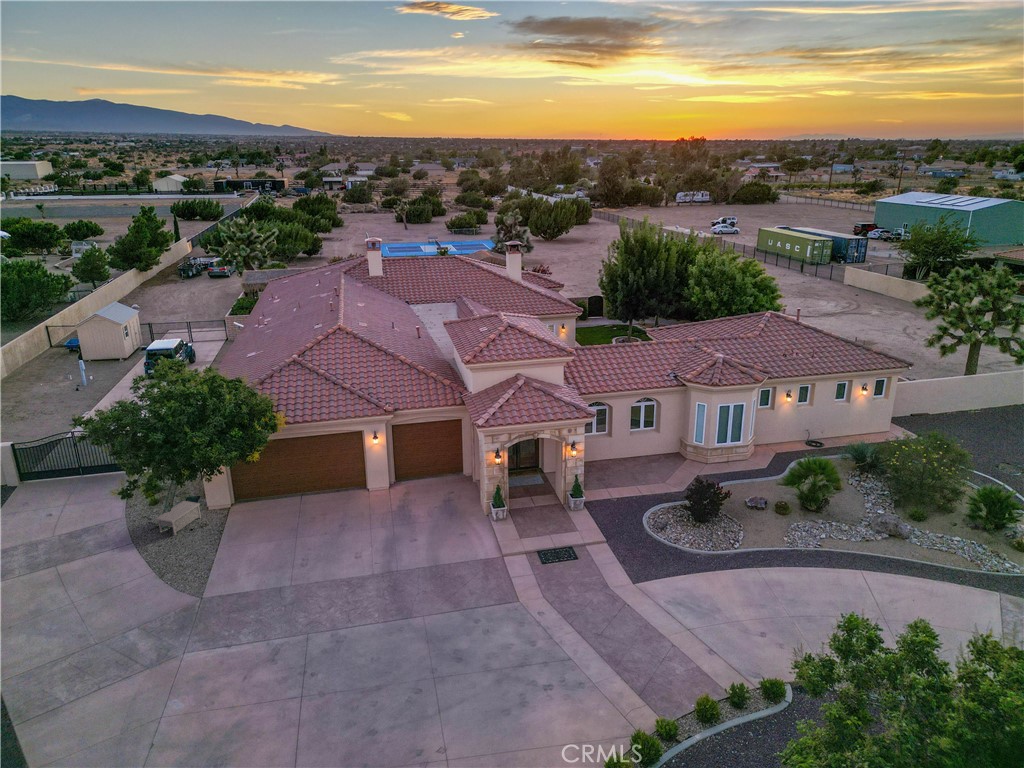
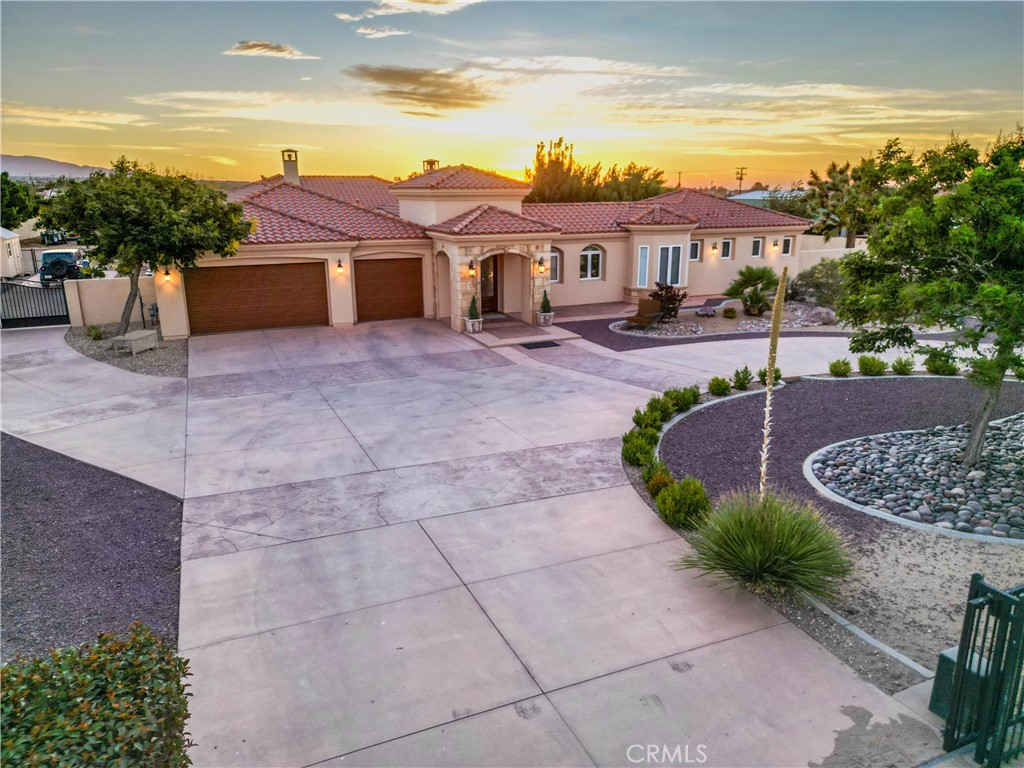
lounge chair: none [656,493,700,538] -> present [623,298,664,332]

